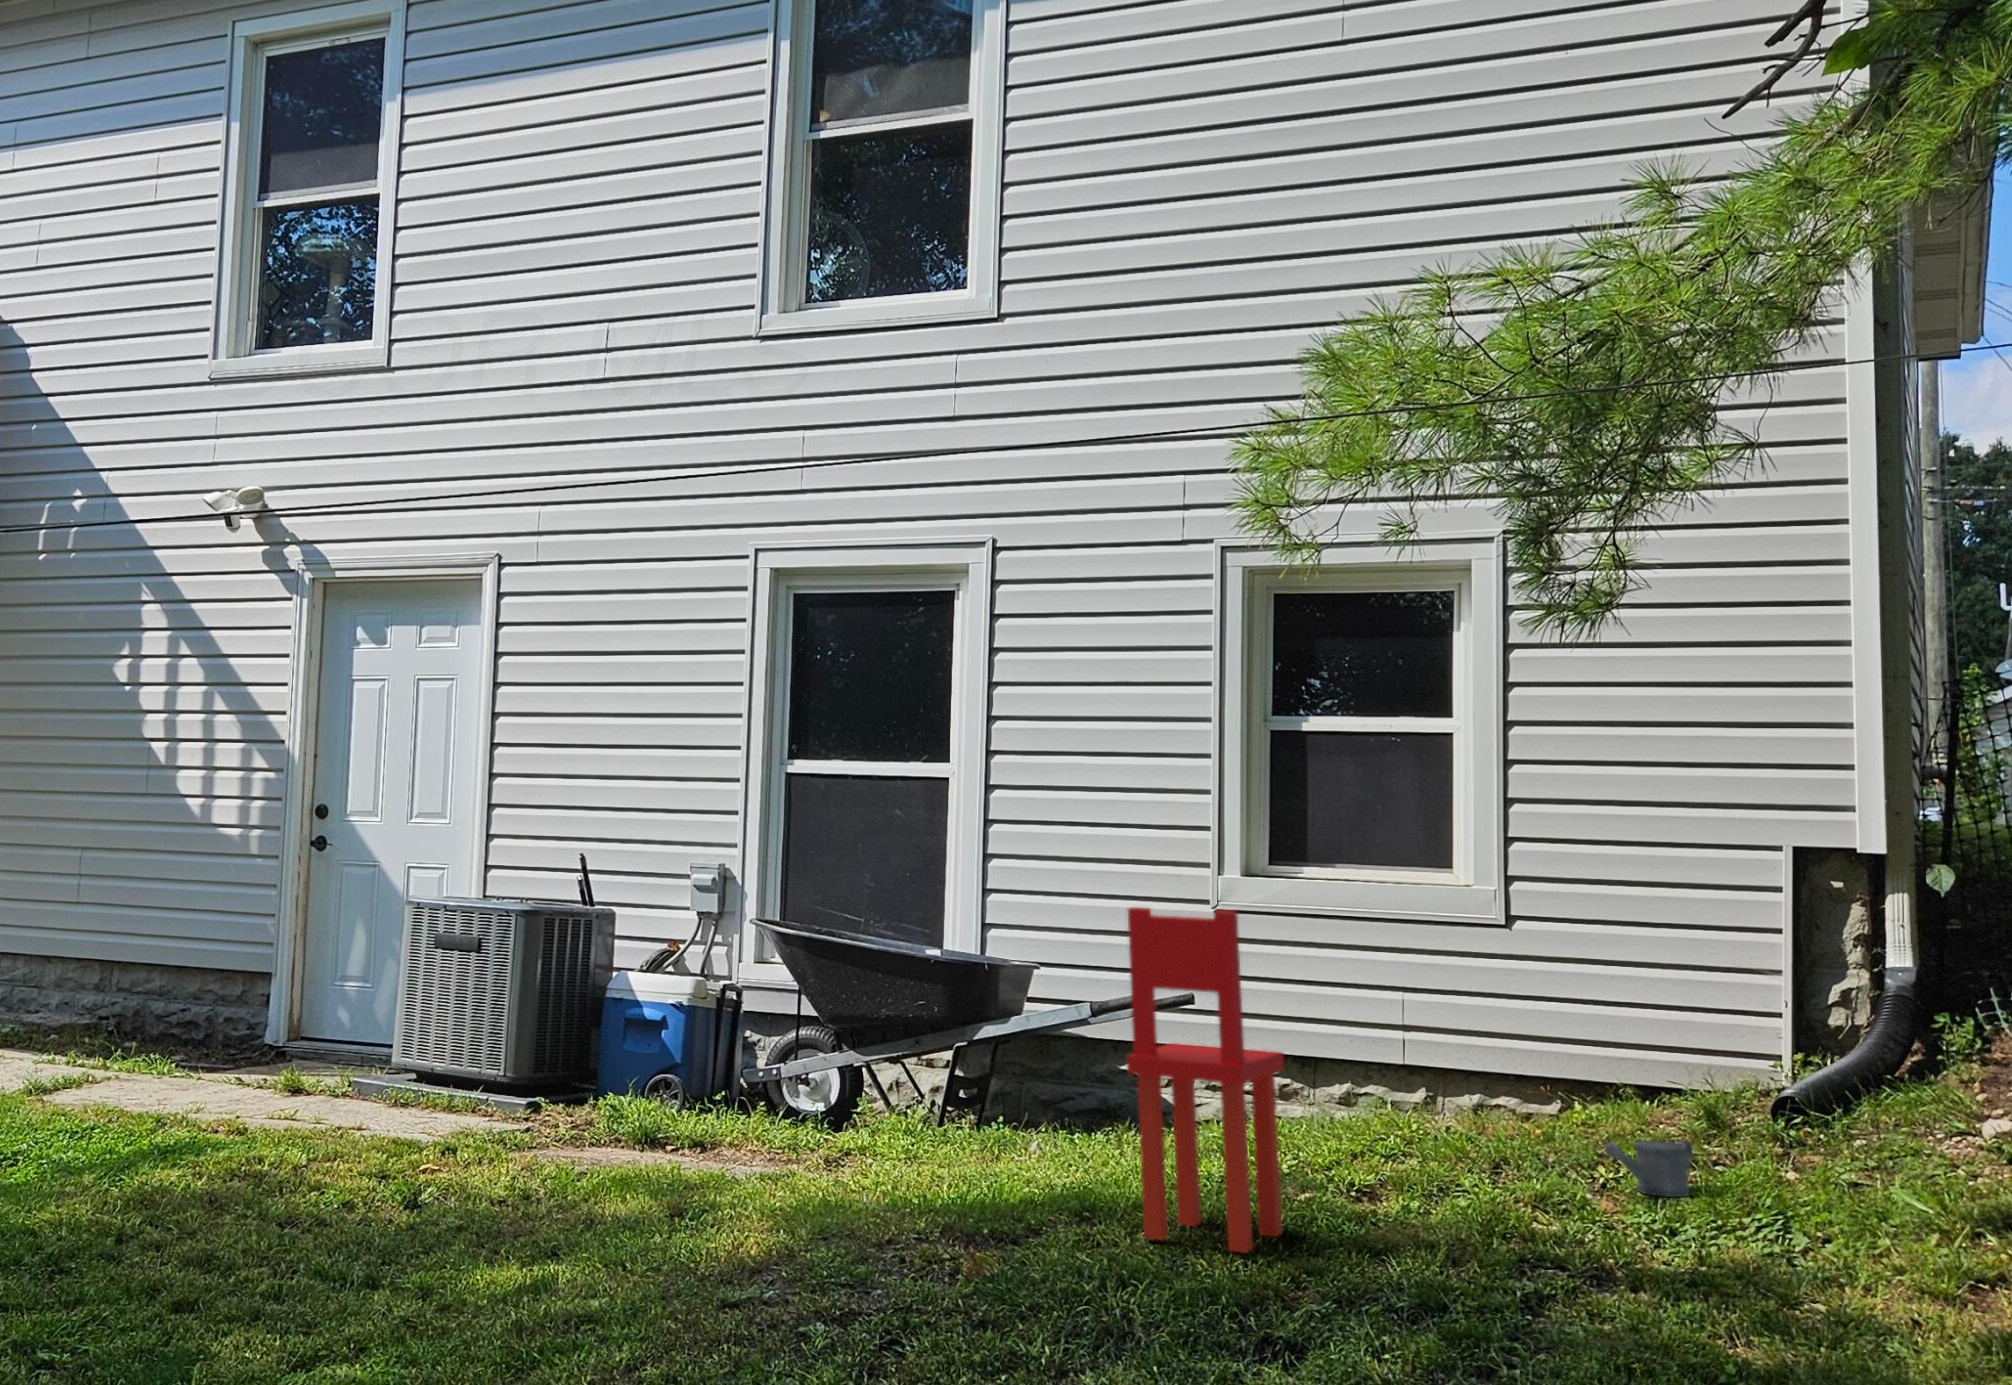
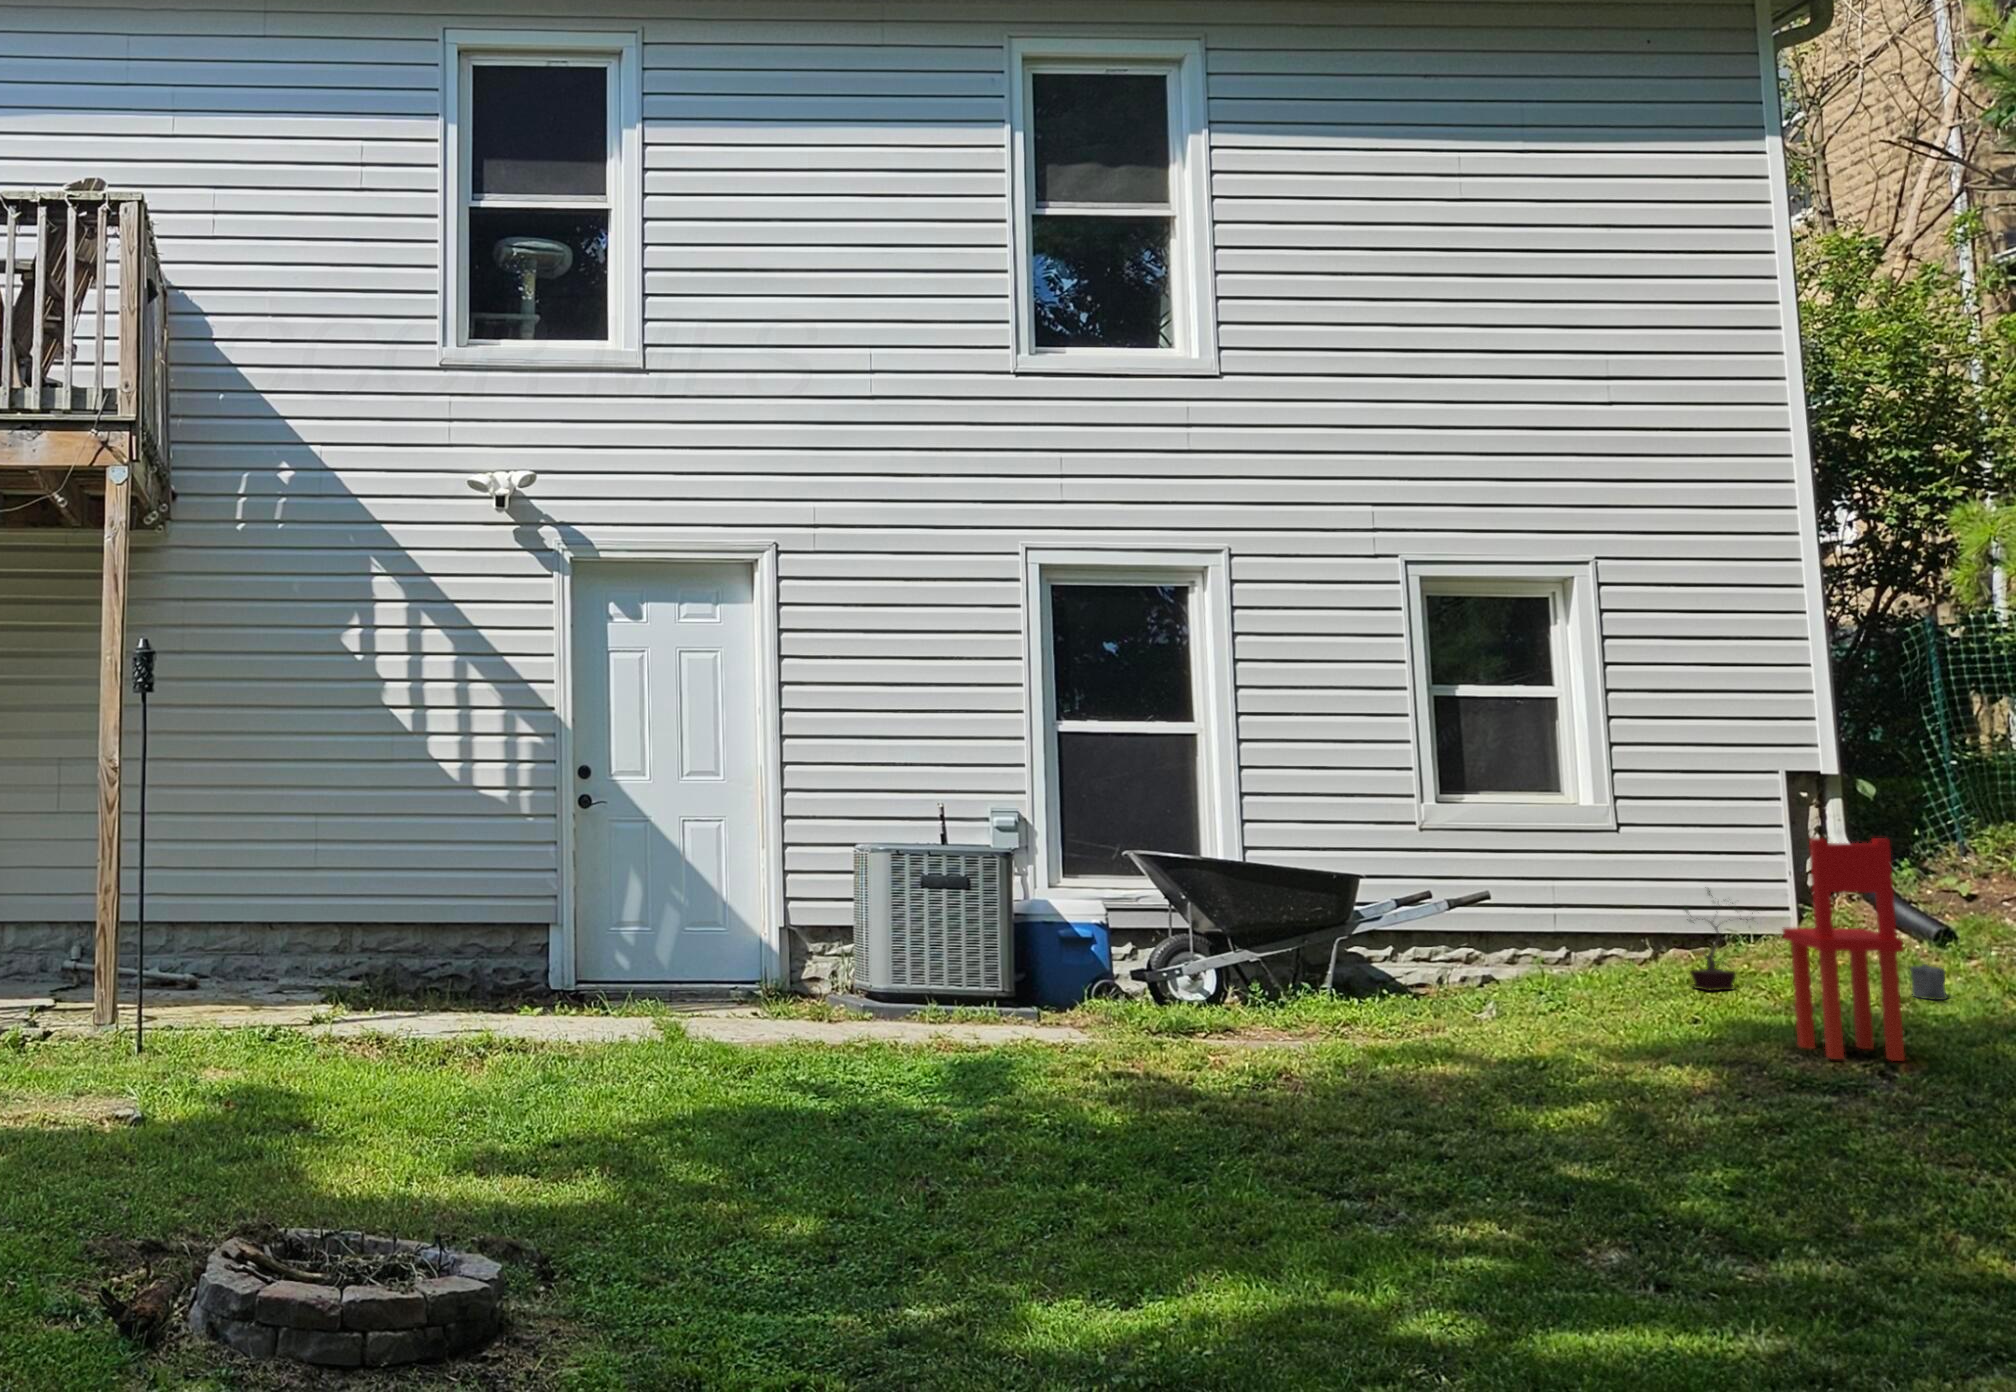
potted plant: none [1307,996,1454,1154] -> present [1685,888,1753,991]

